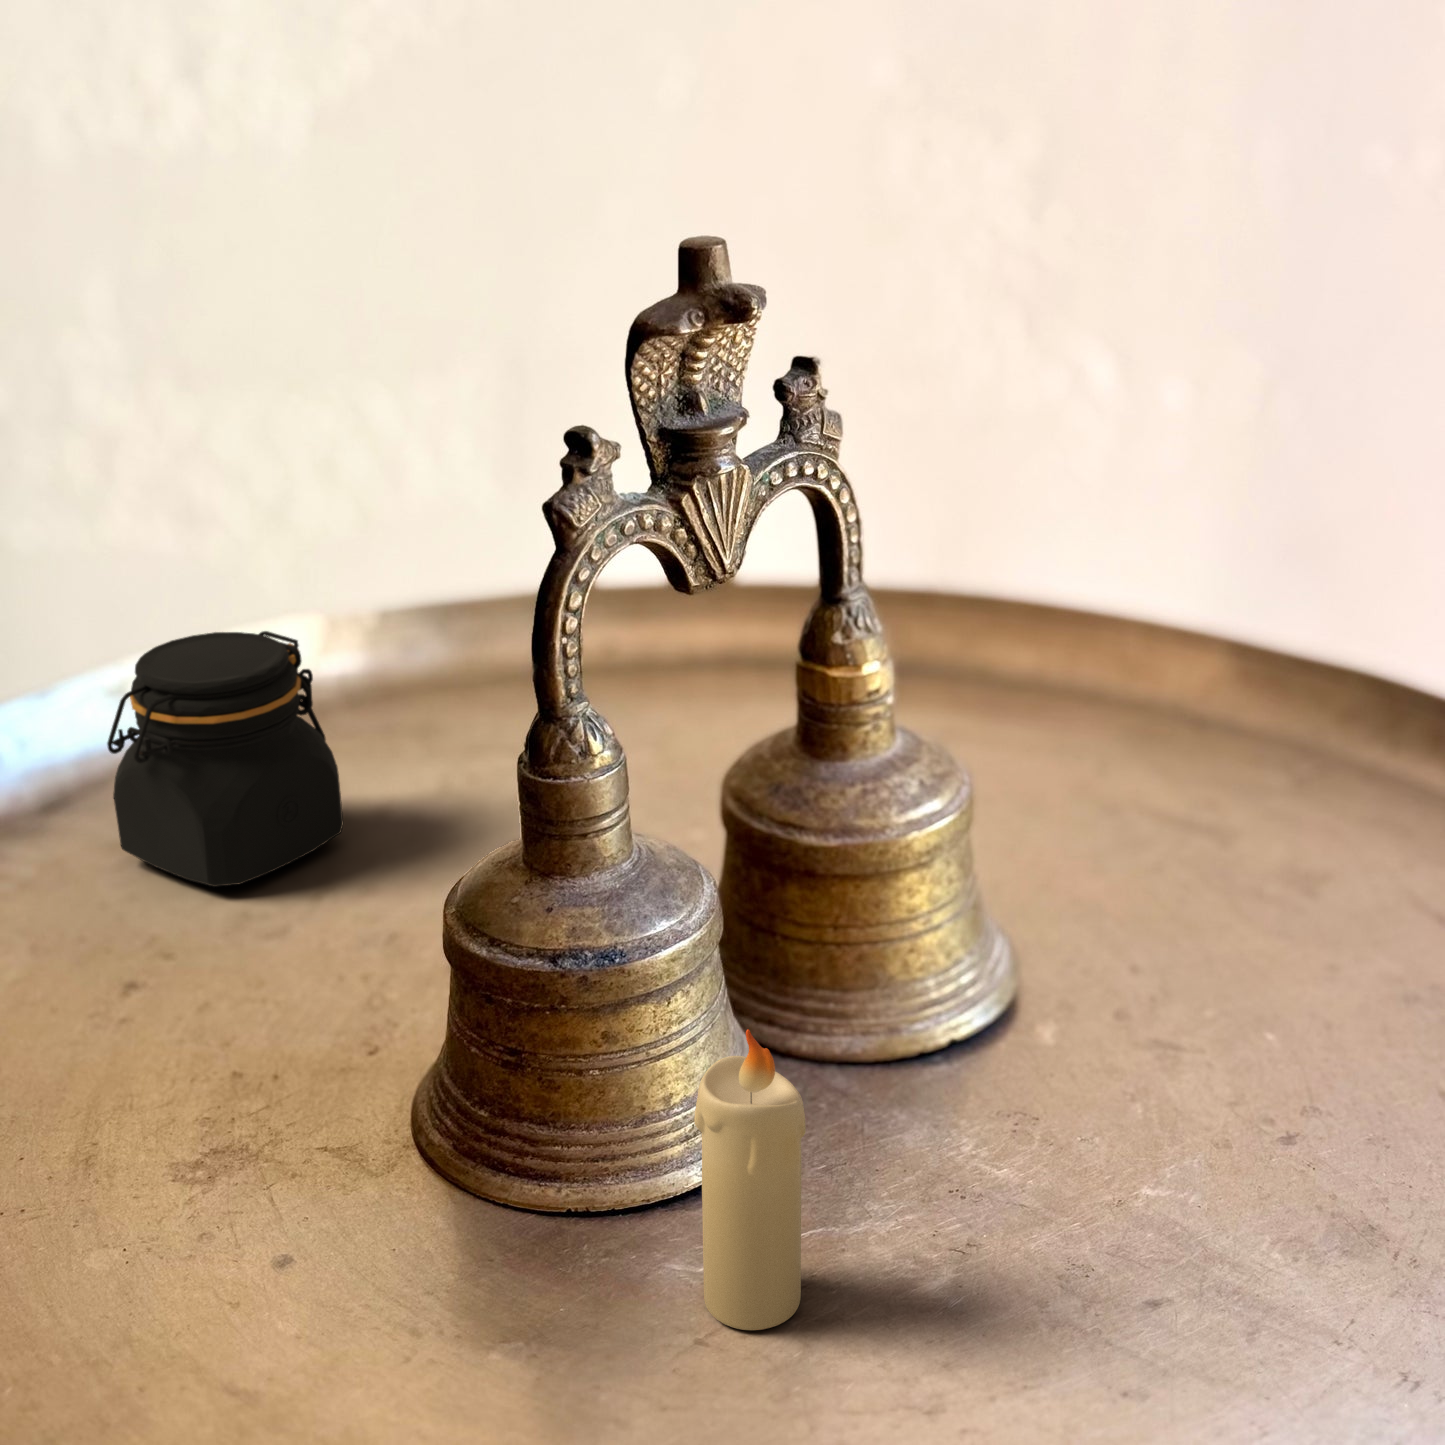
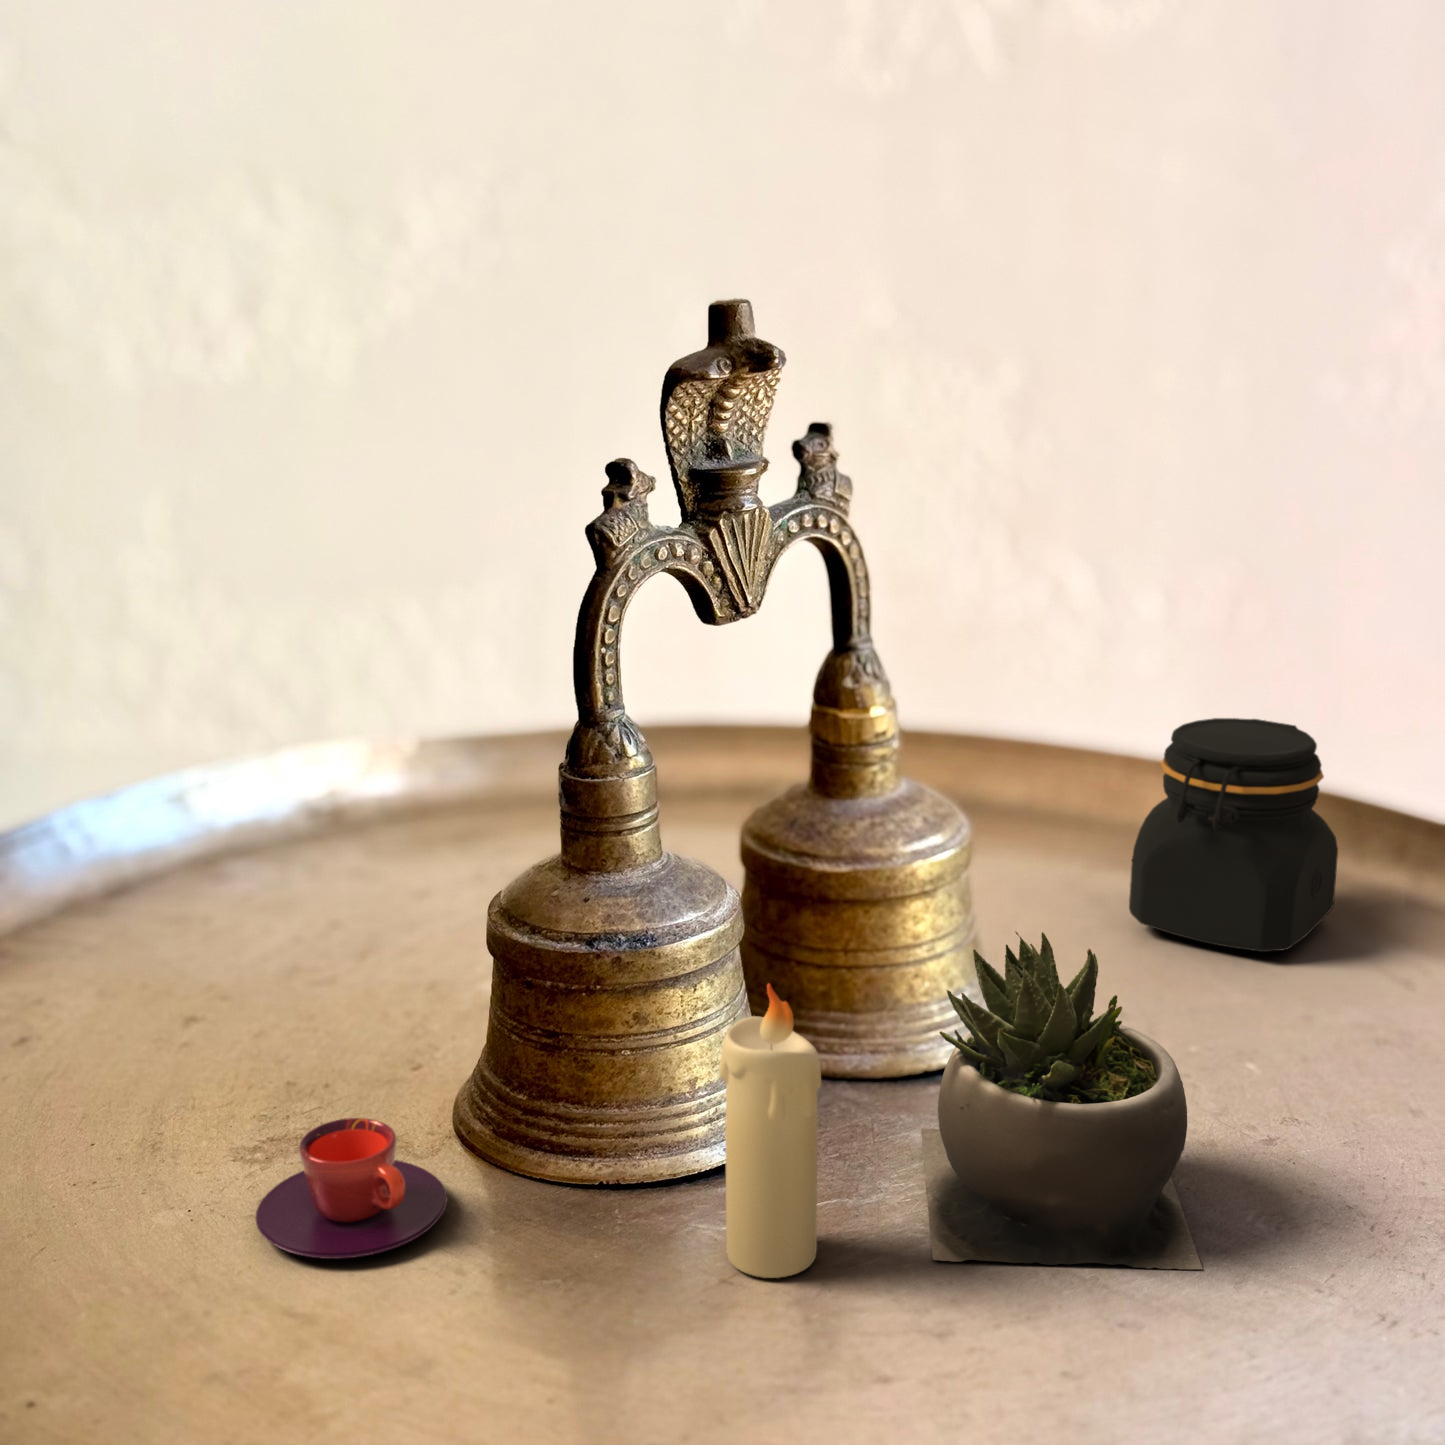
jar: present [107,631,343,887] -> present [1129,718,1338,952]
succulent plant: none [914,945,1214,1315] -> present [921,932,1202,1269]
teacup: none [198,1146,405,1309] -> present [255,1118,447,1259]

